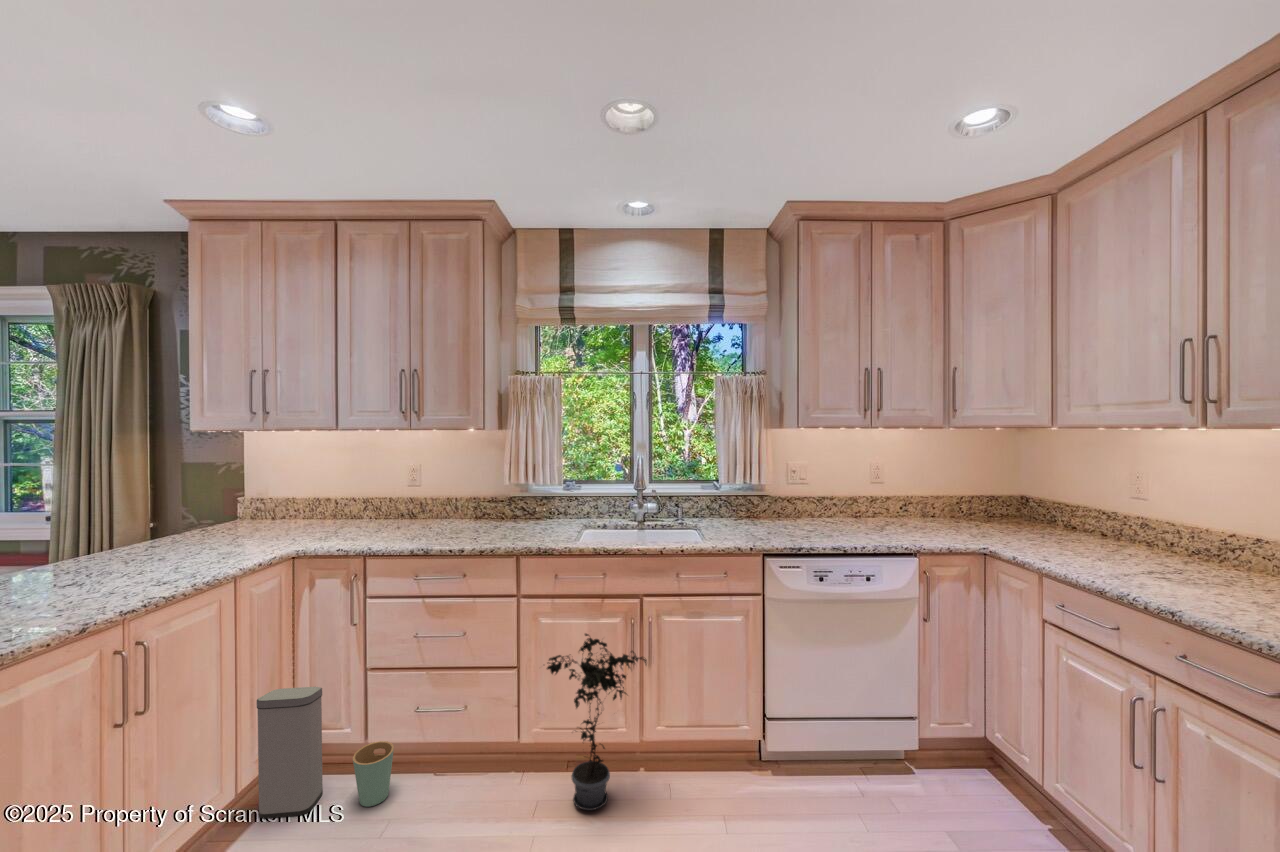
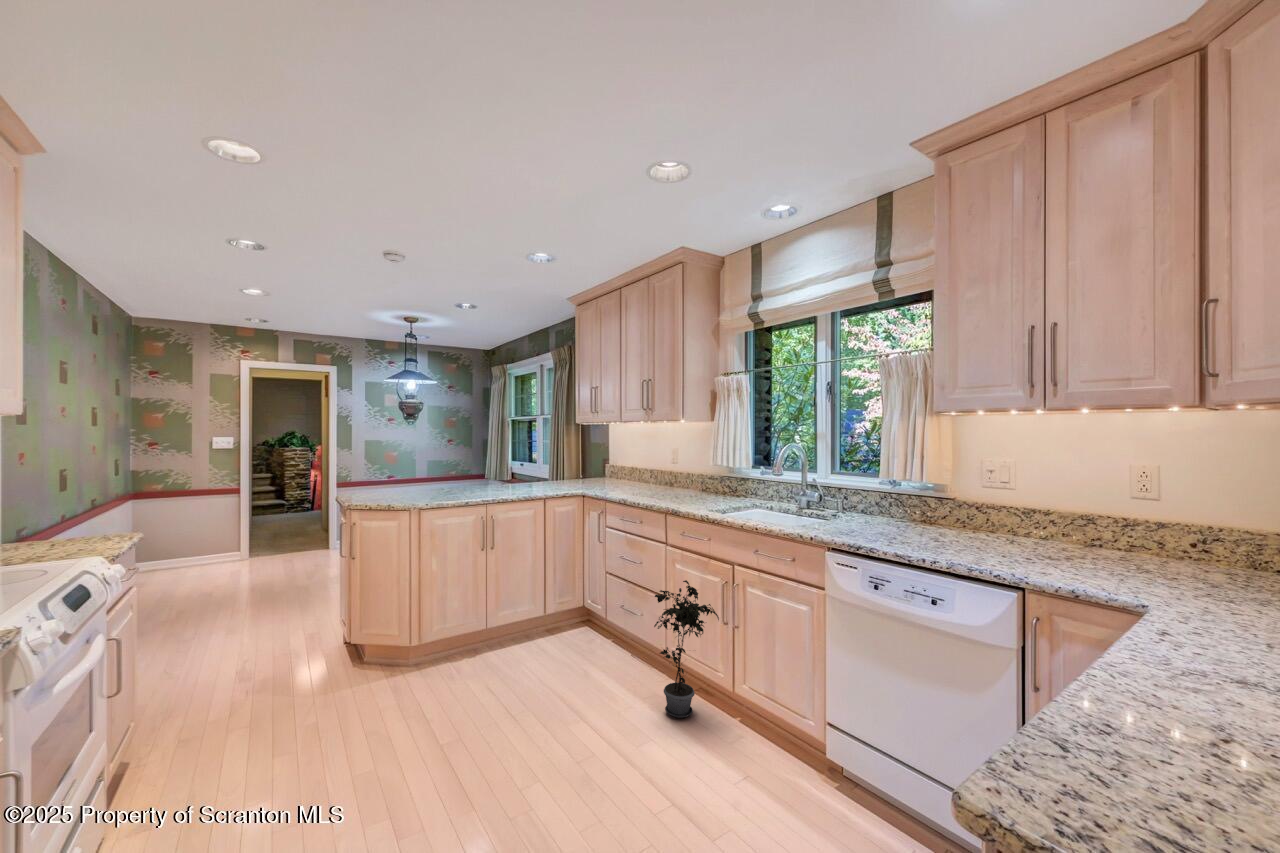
trash can: present [257,687,394,819] -> none [554,569,607,654]

